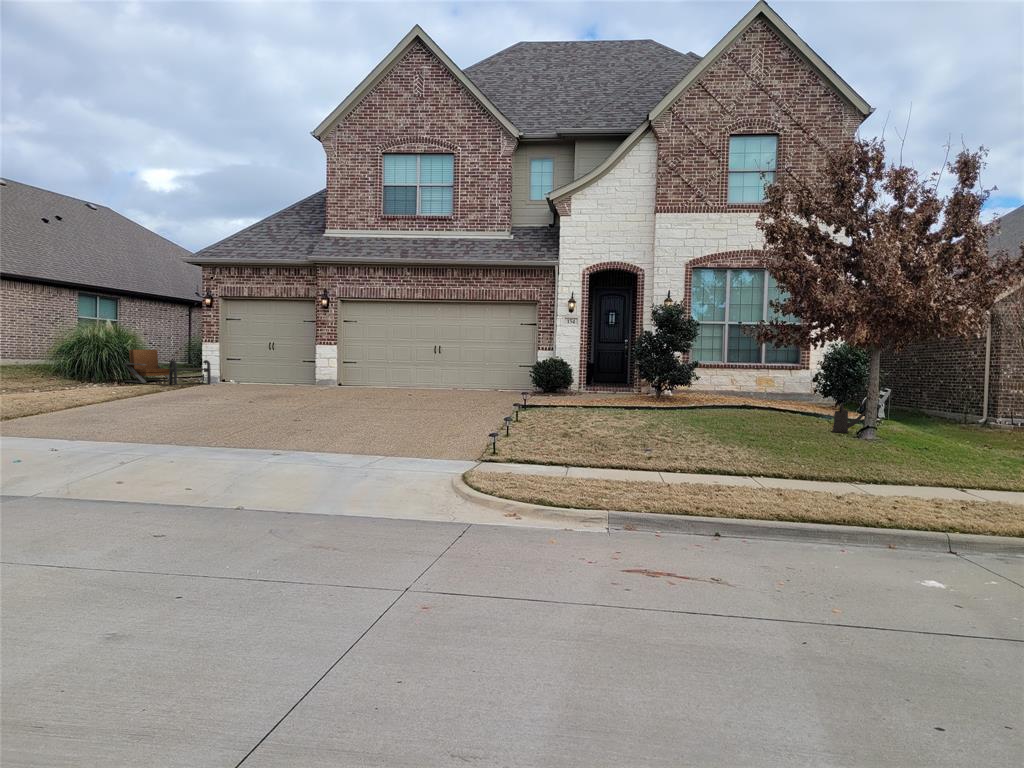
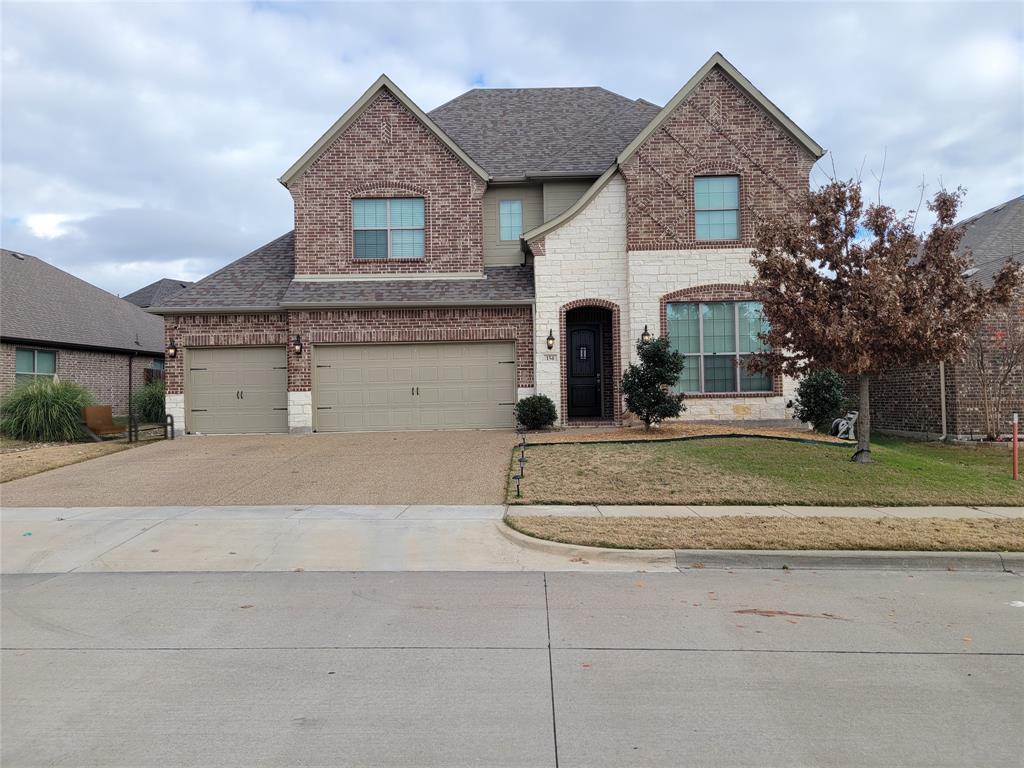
watering can: present [828,404,867,433] -> none [824,429,861,456]

